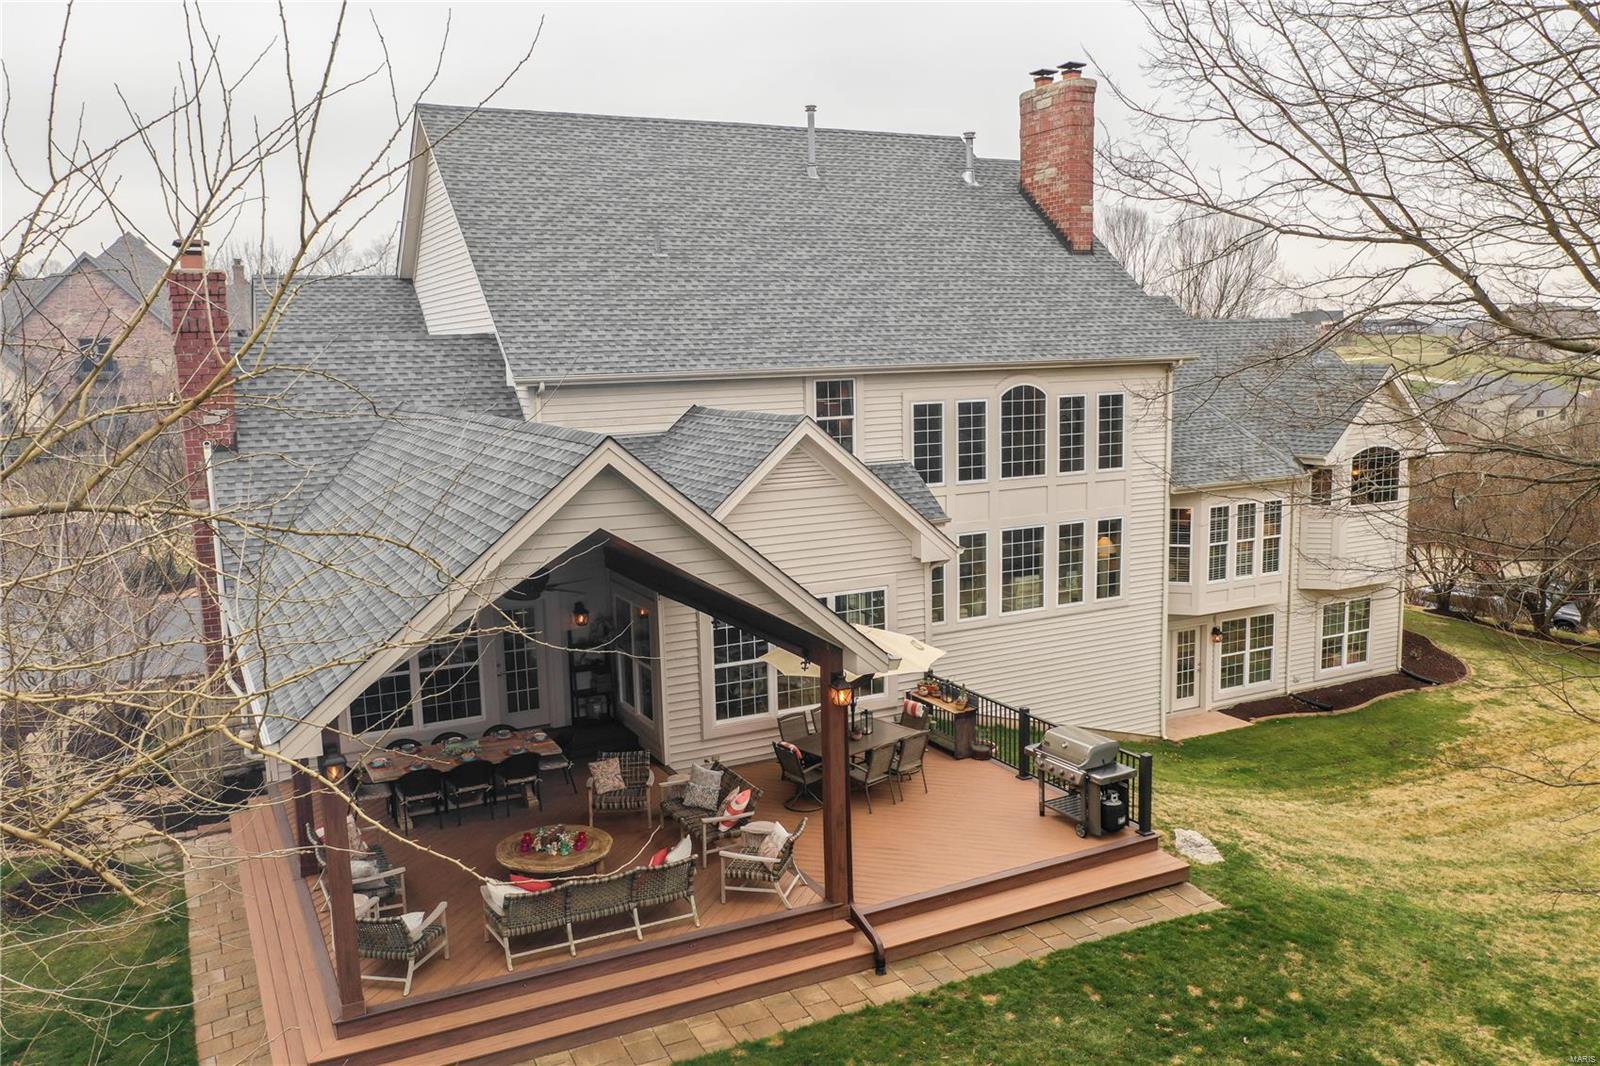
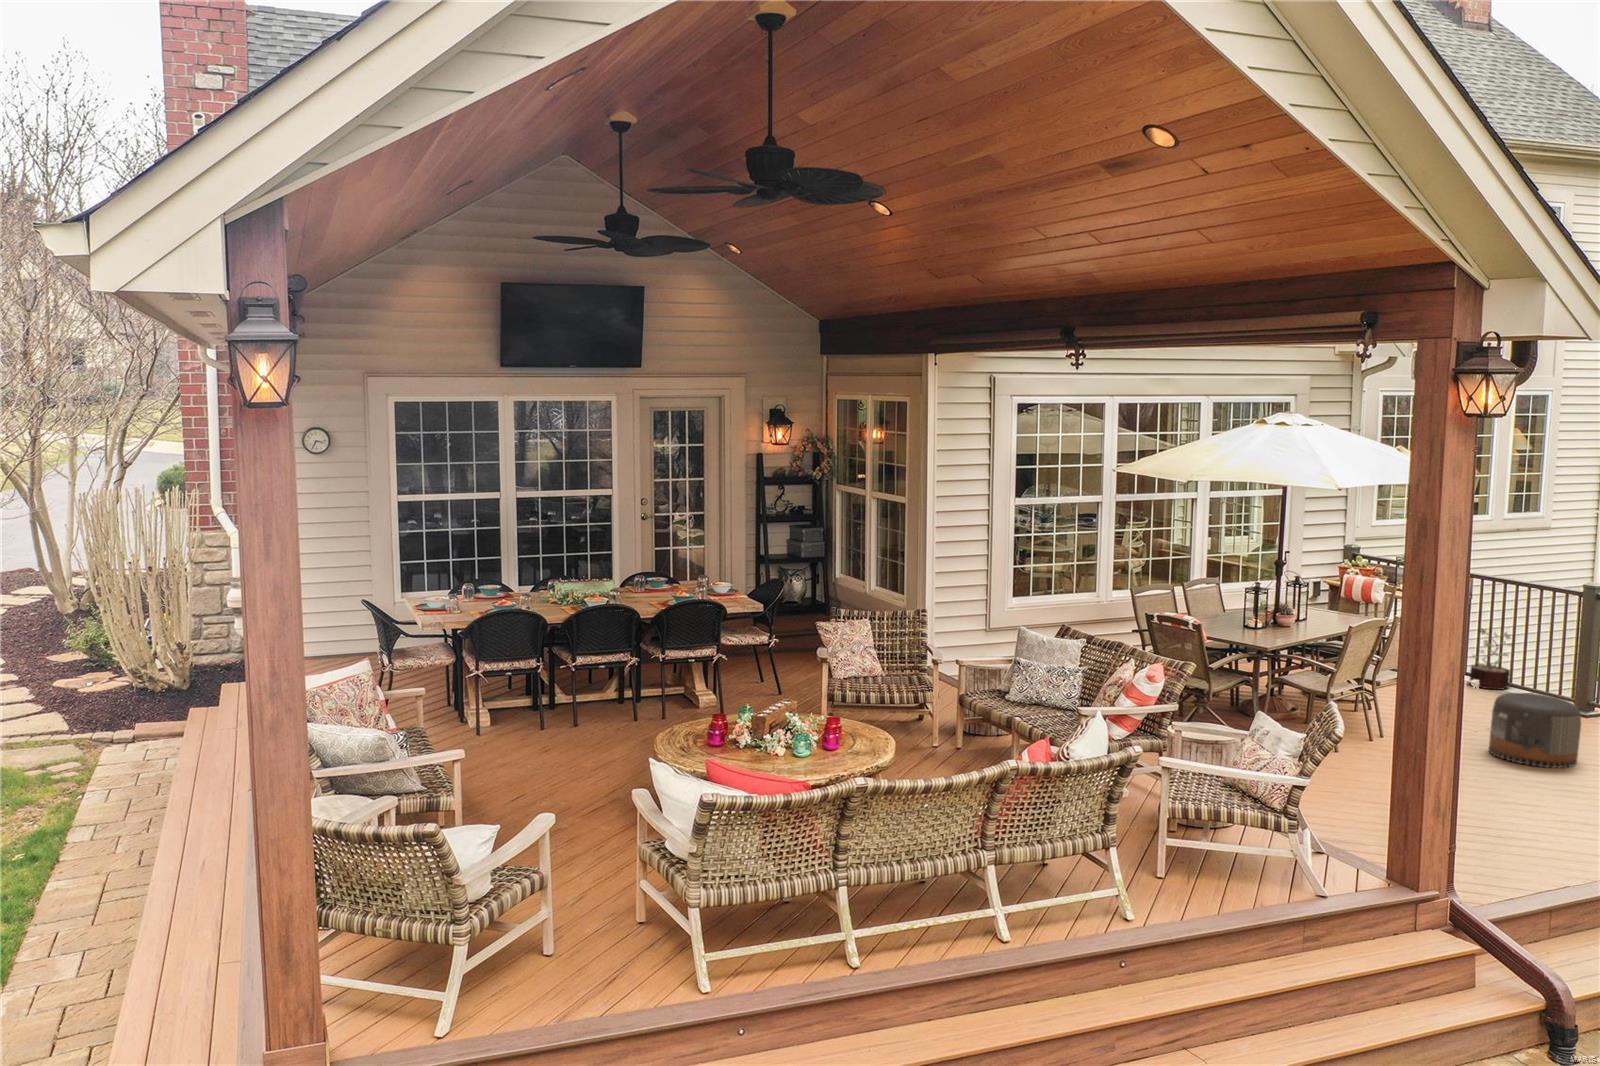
pouf: none [938,779,977,820] -> present [1489,693,1581,768]

